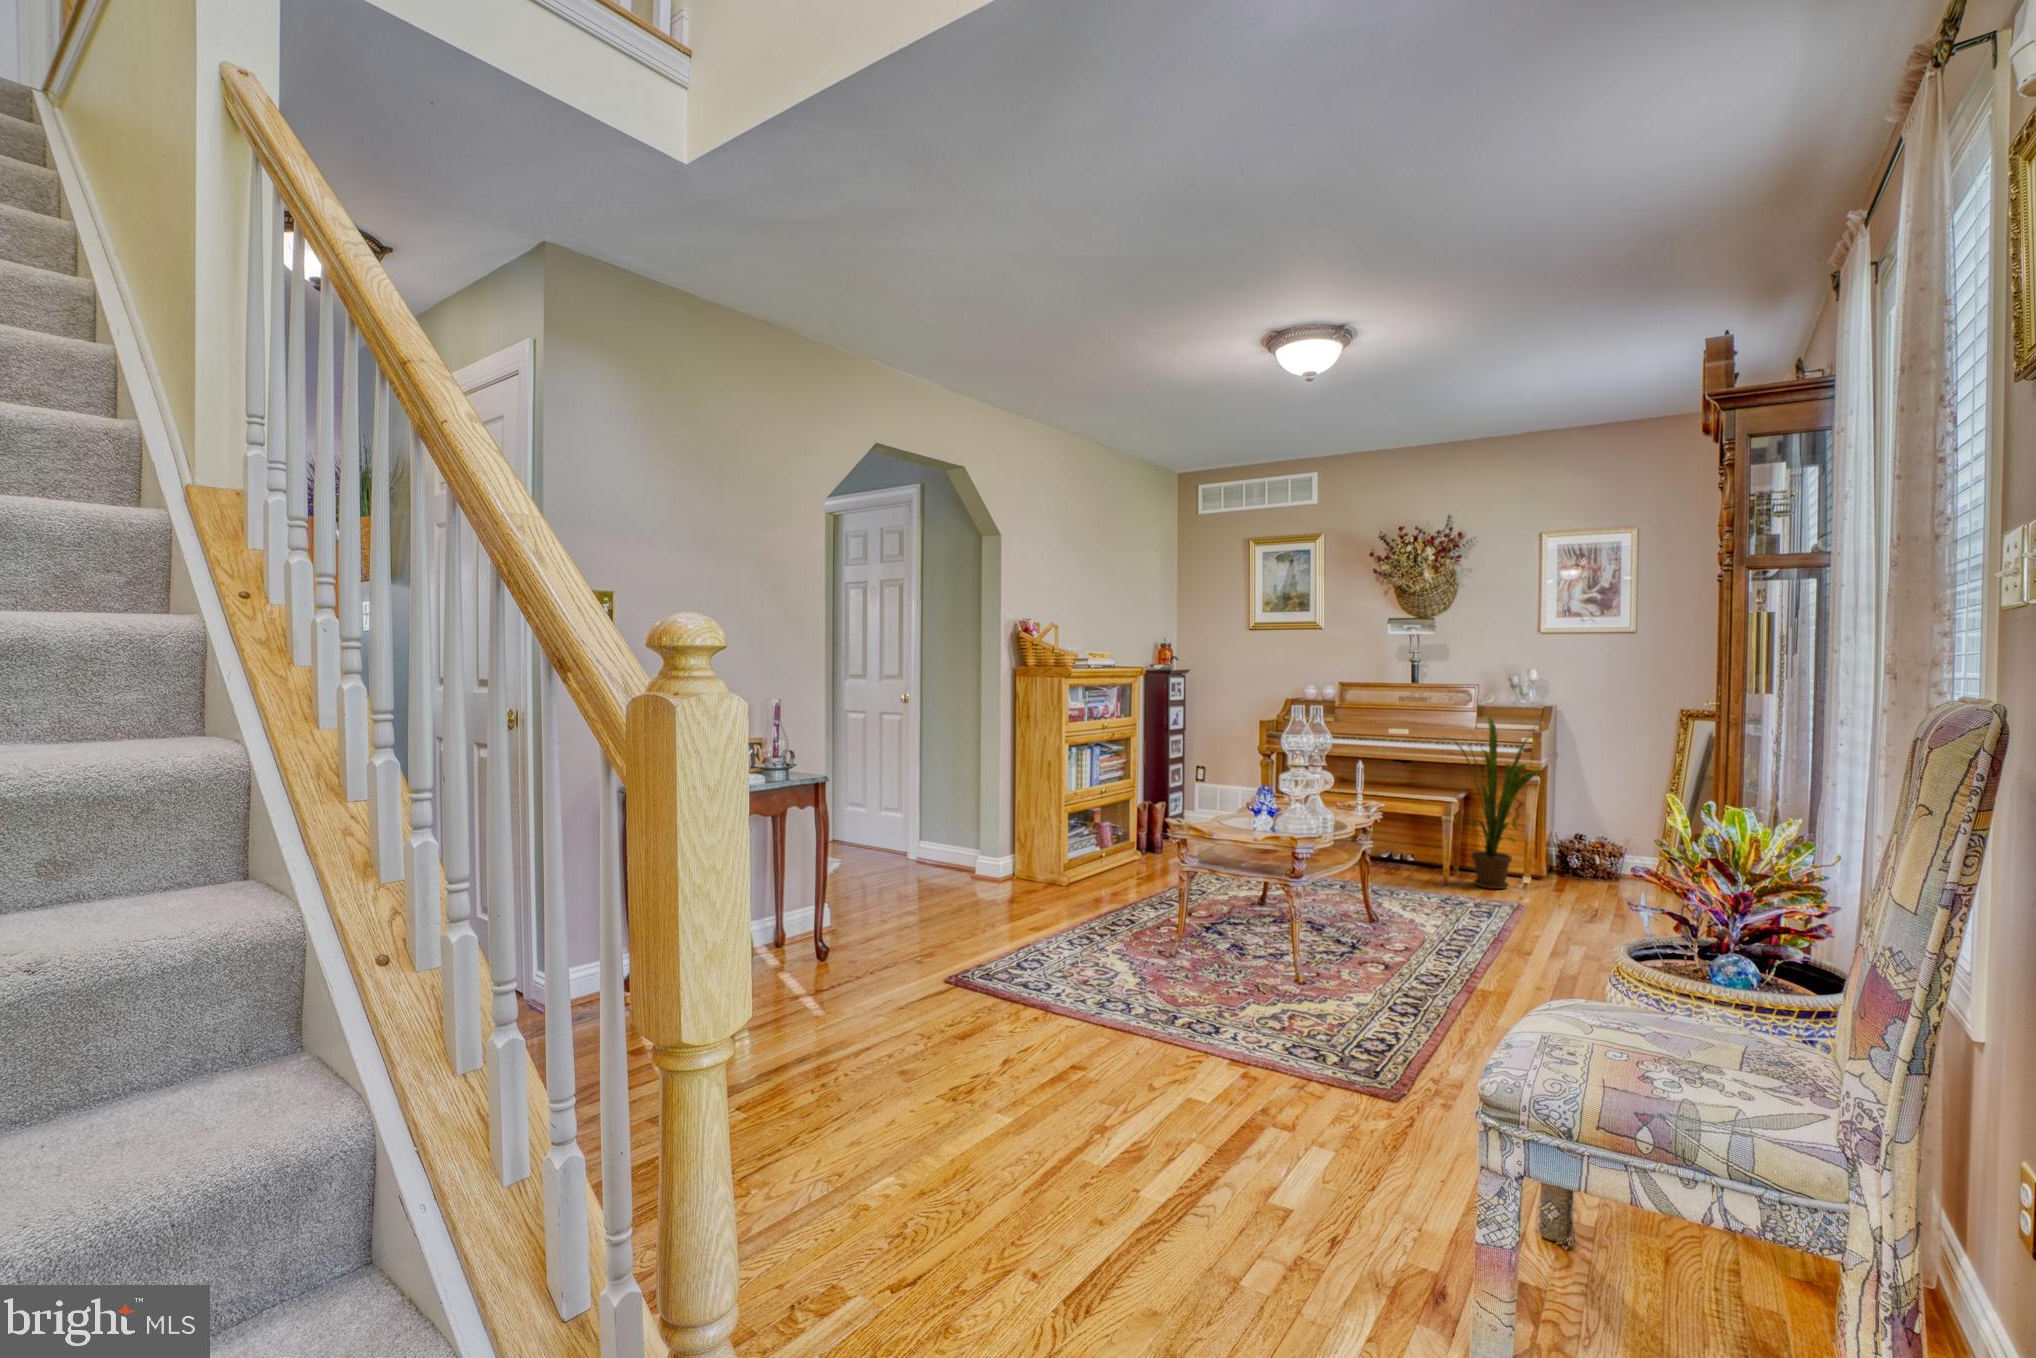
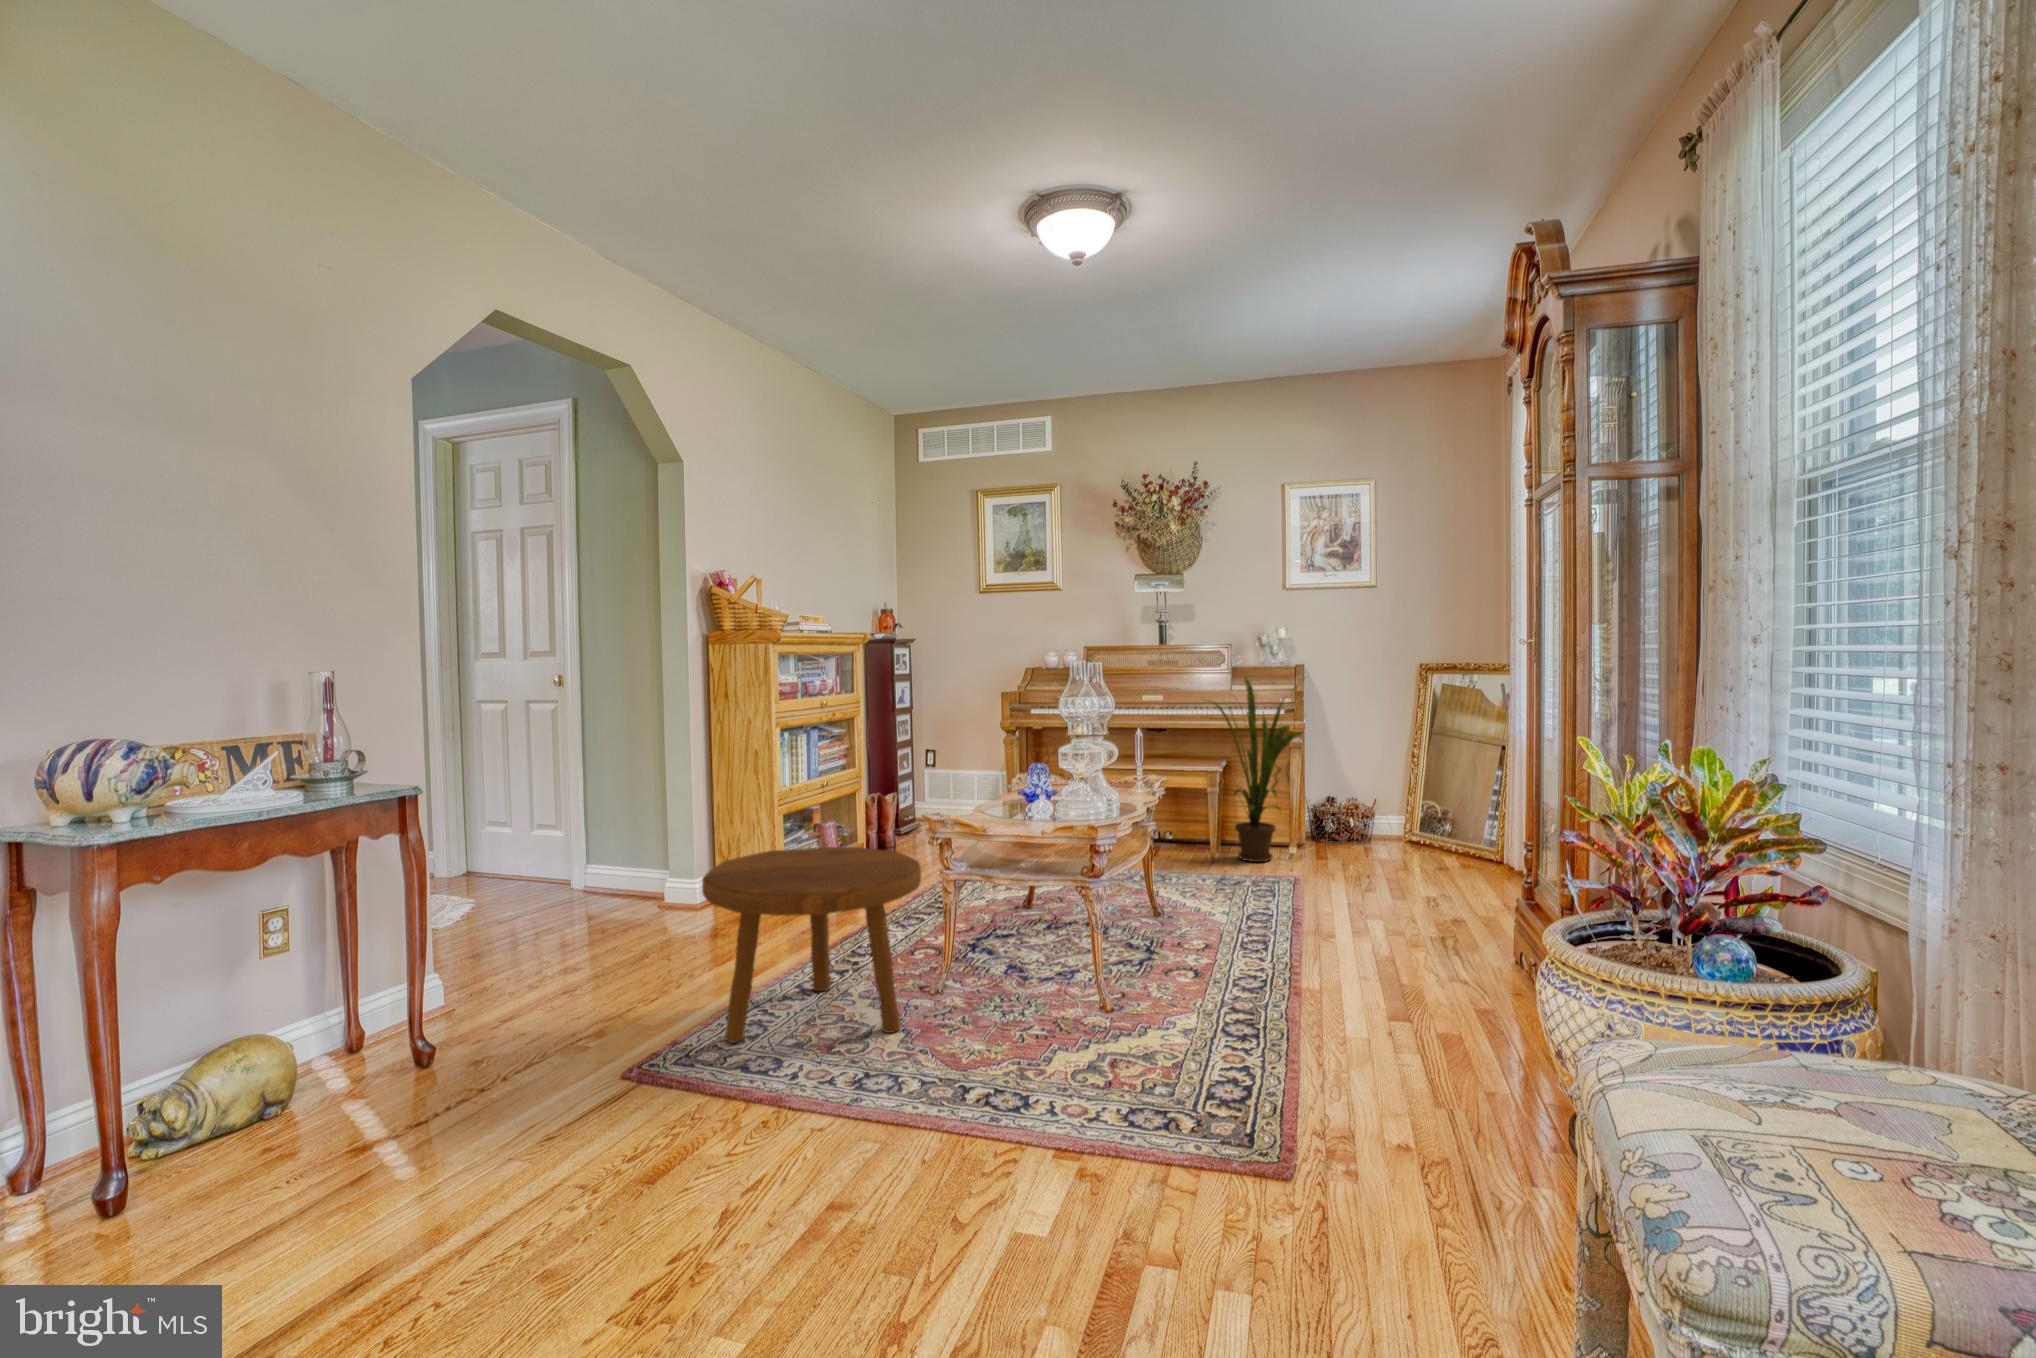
footstool: none [1003,838,1158,978] -> present [702,847,921,1043]

